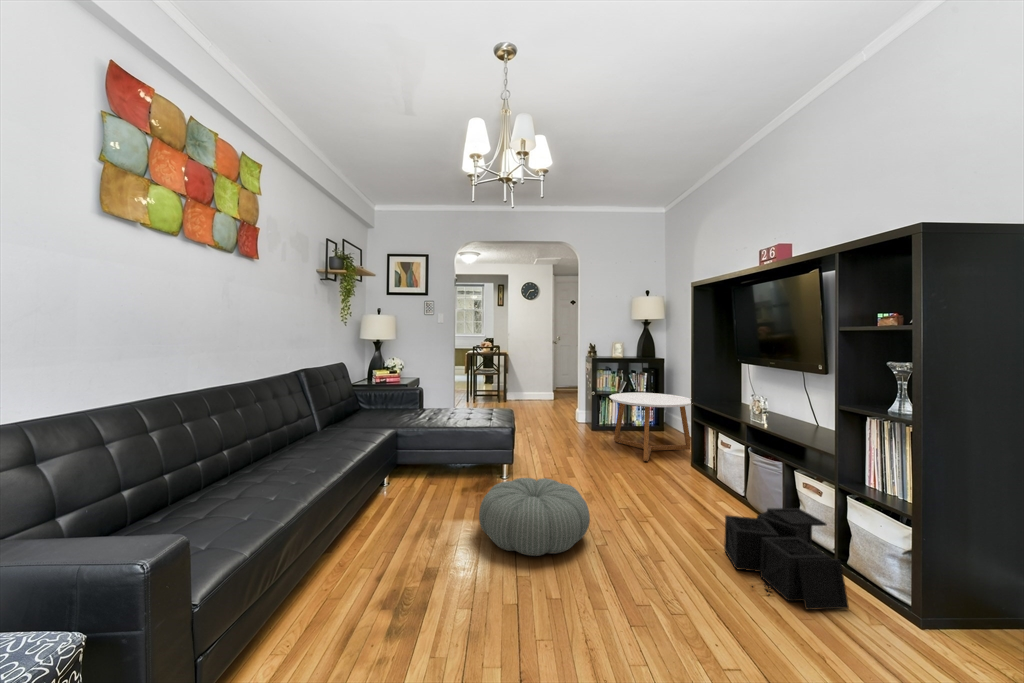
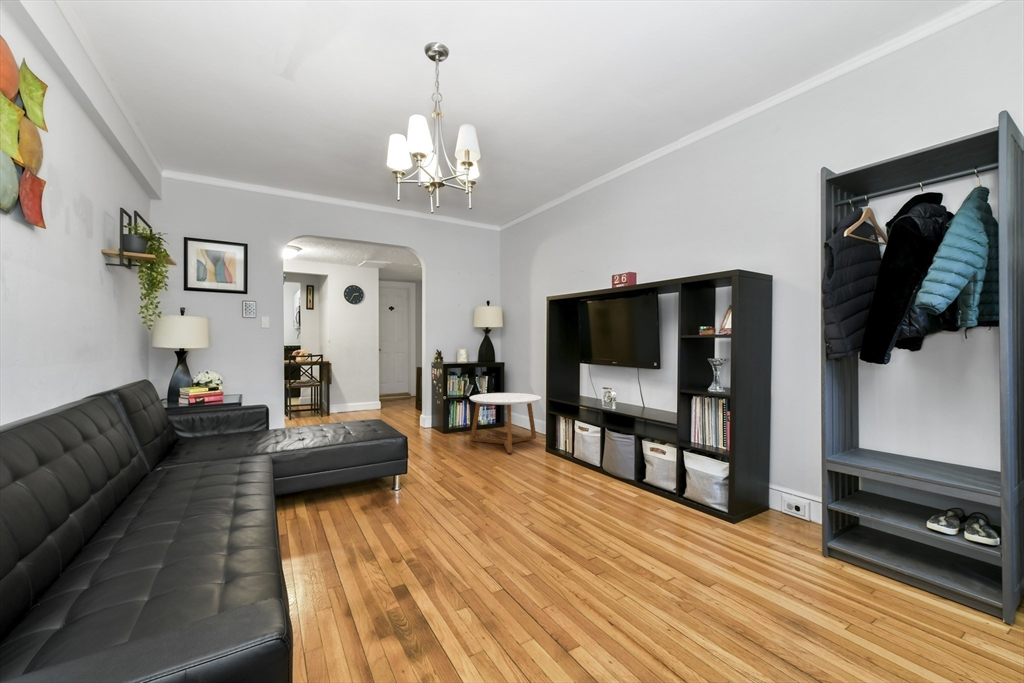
pouf: present [479,478,590,556] -> none [415,478,518,550]
storage bin: present [724,508,849,610] -> none [612,467,700,532]

